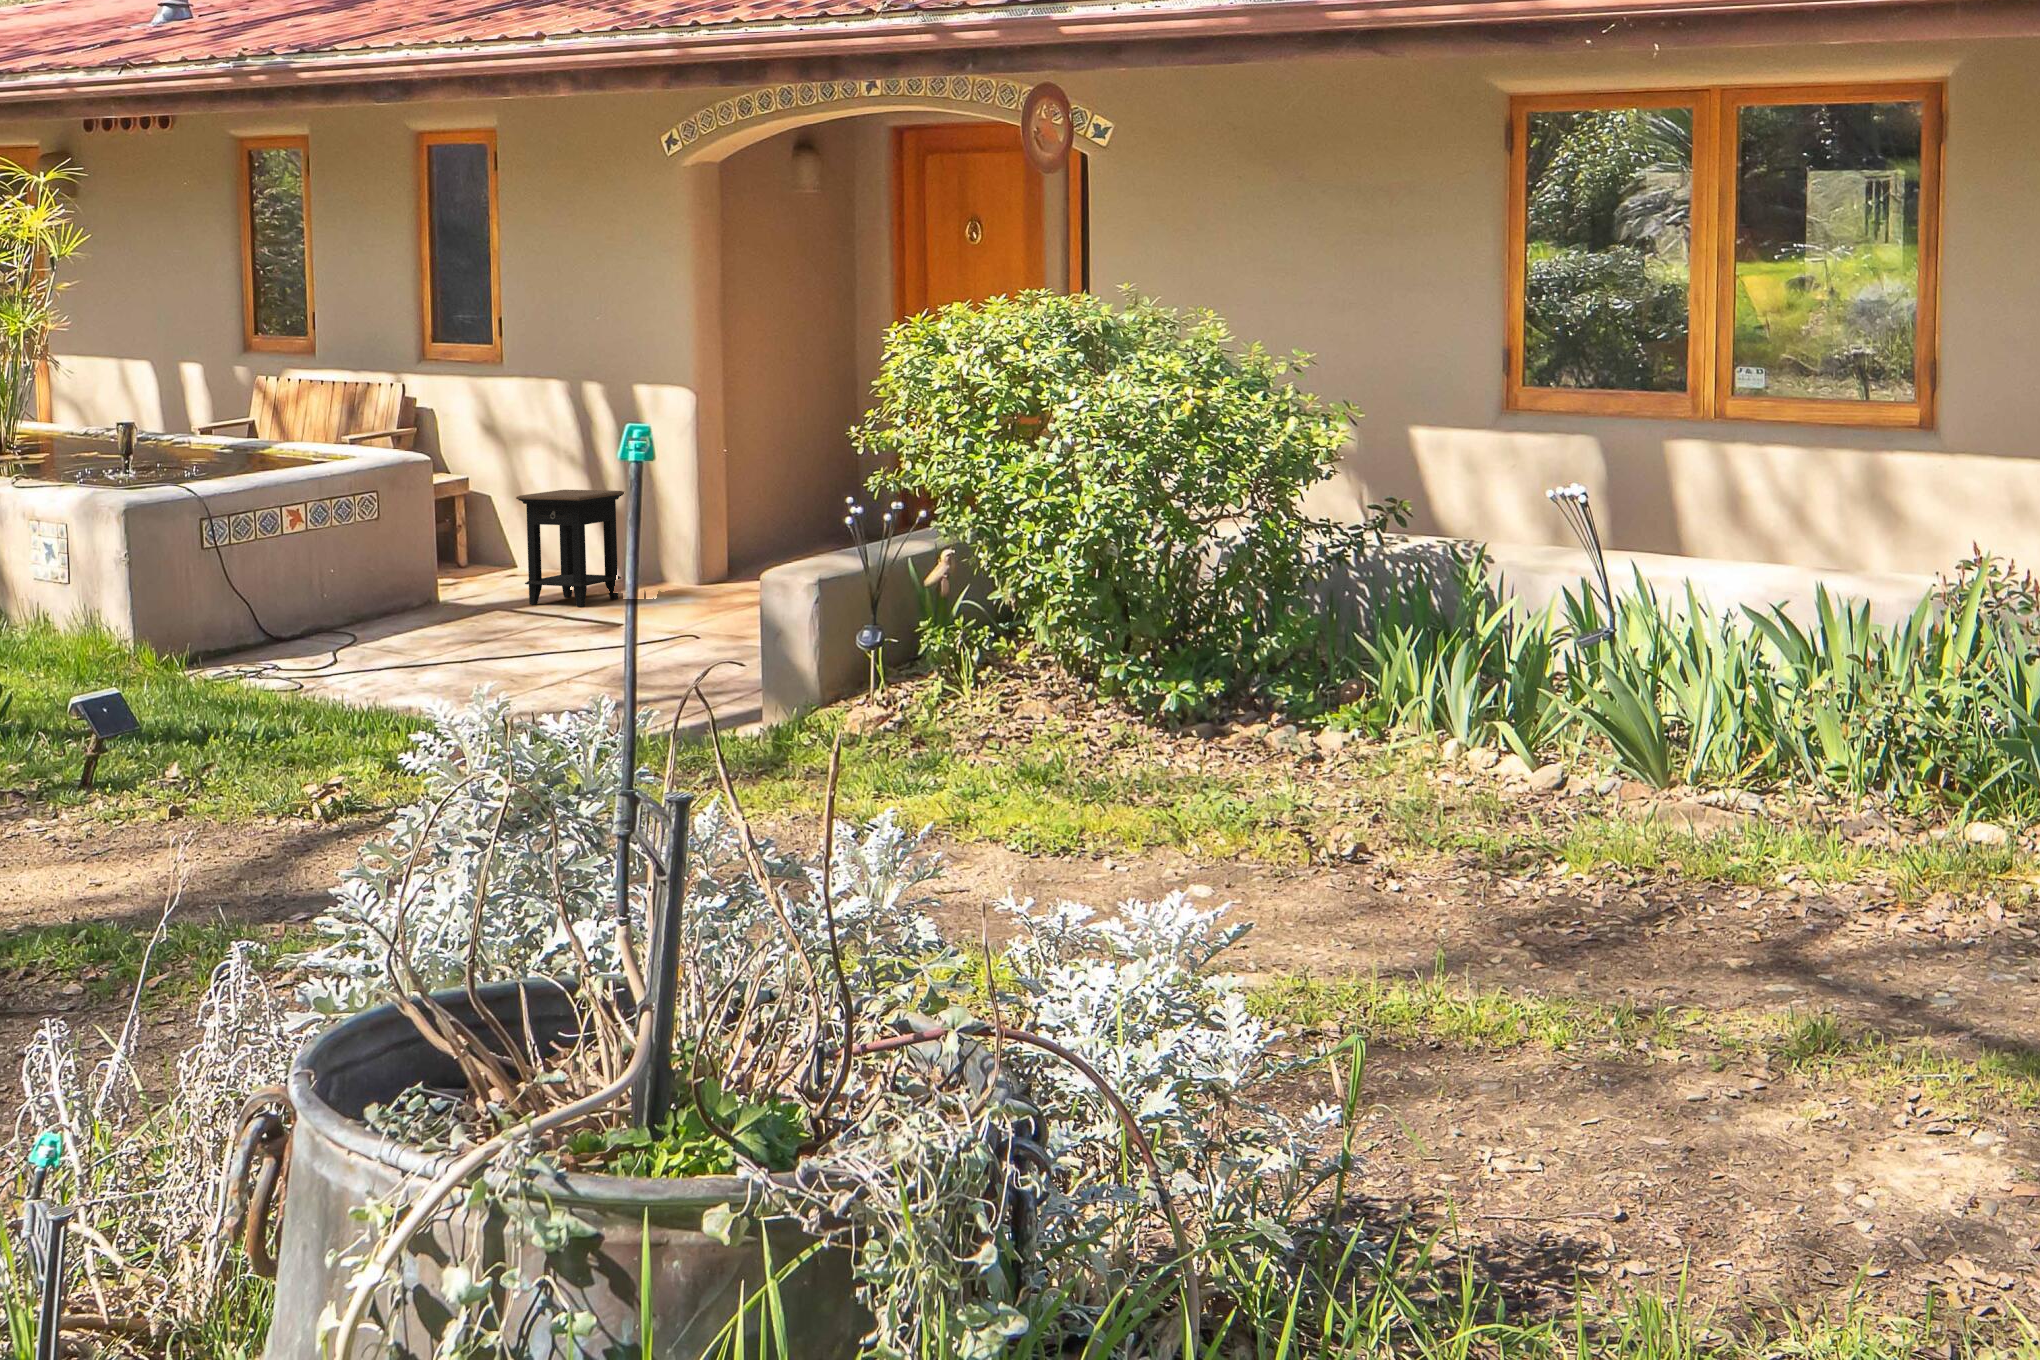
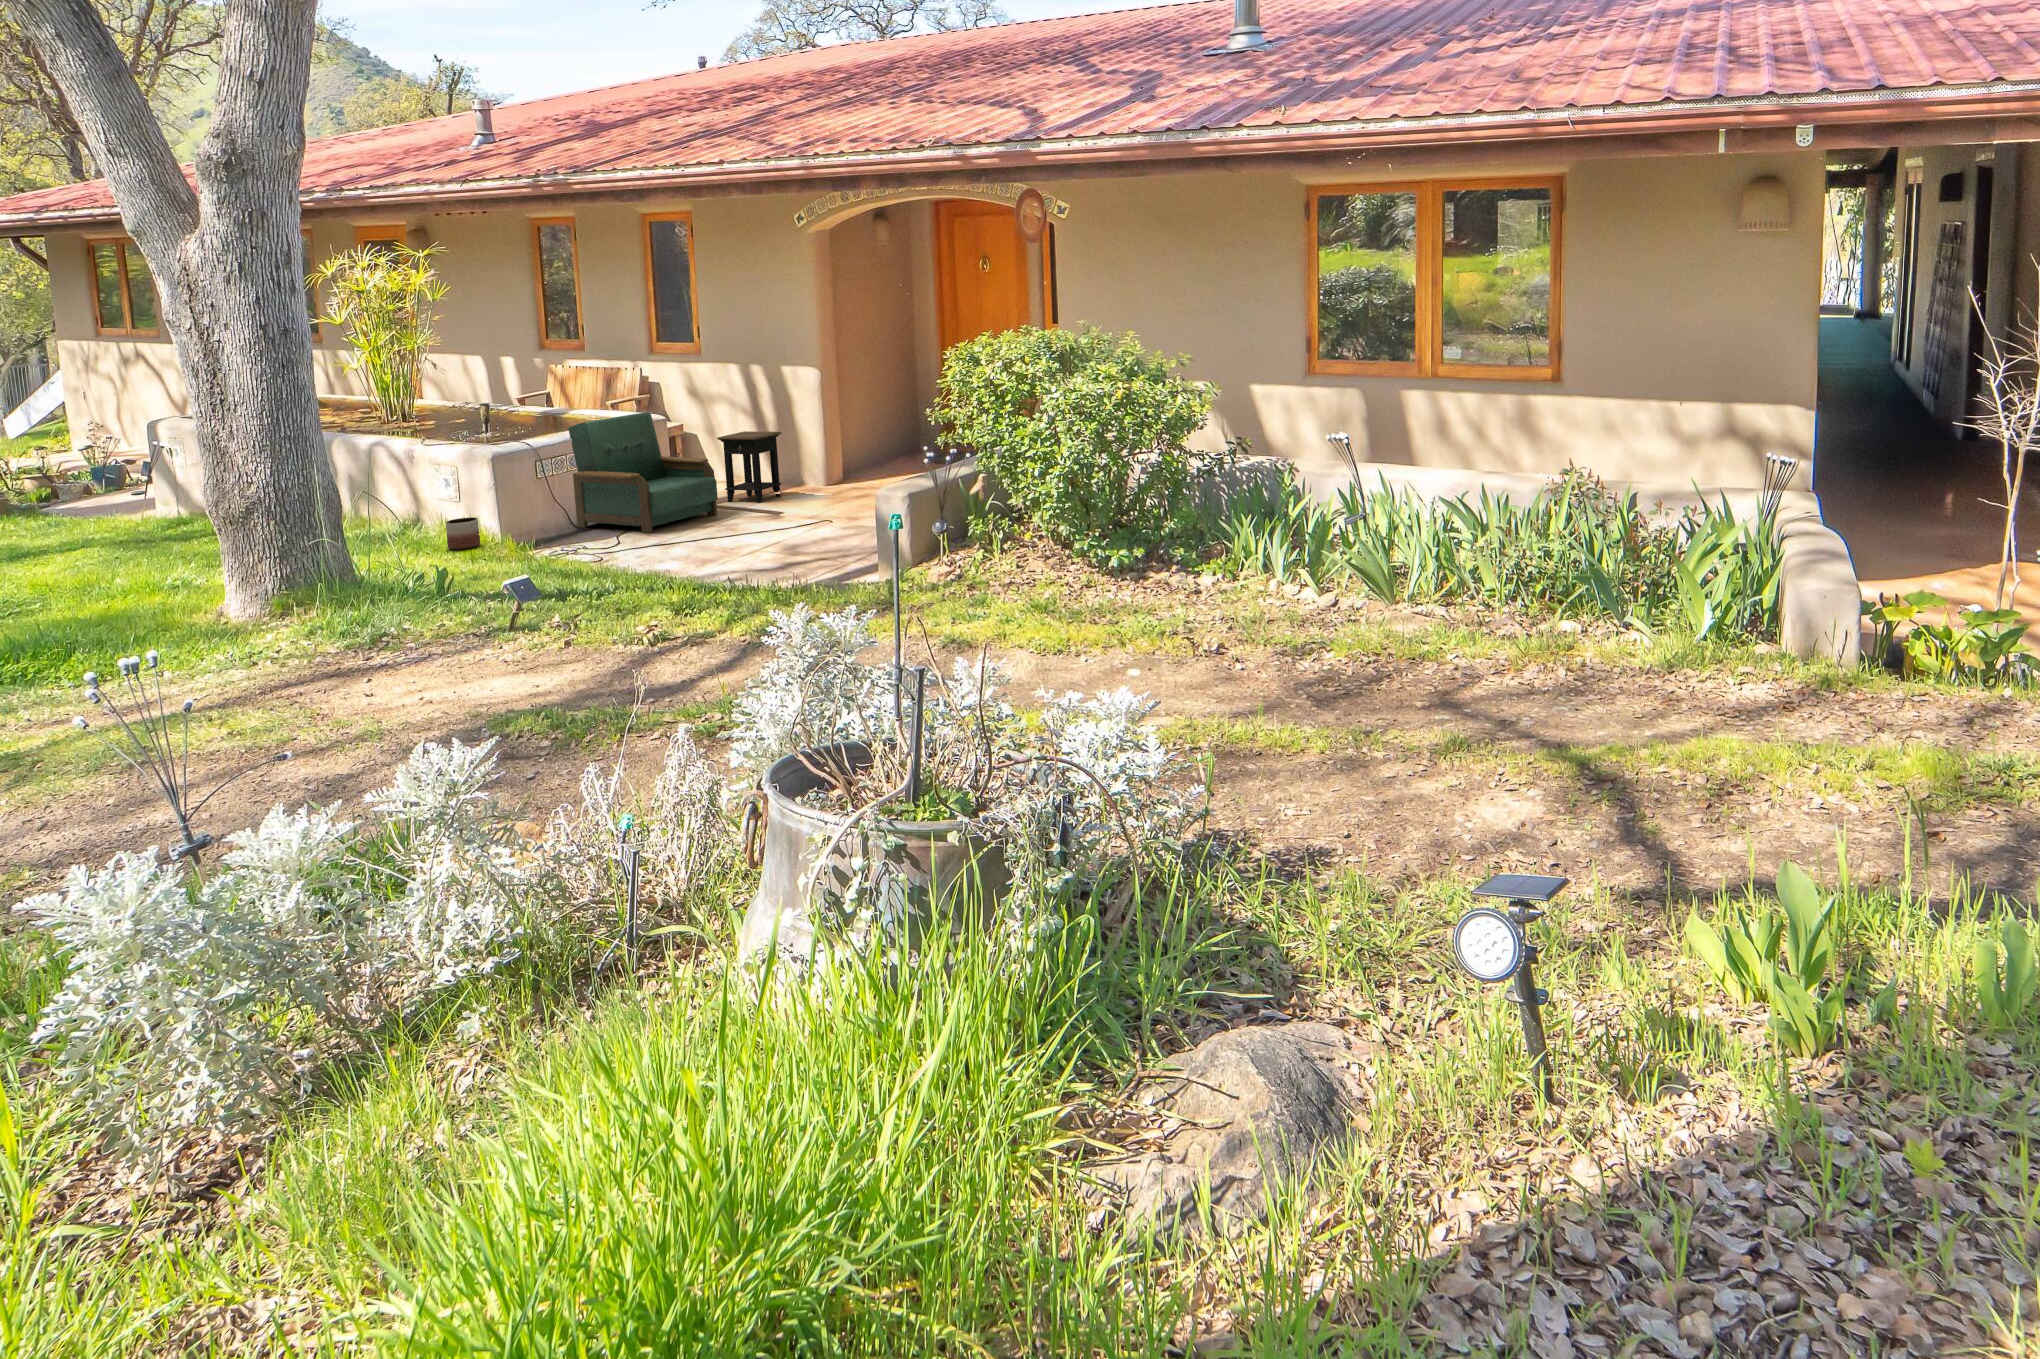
armchair: none [262,448,508,646] -> present [568,412,718,533]
planter: none [38,610,96,663] -> present [446,517,480,550]

